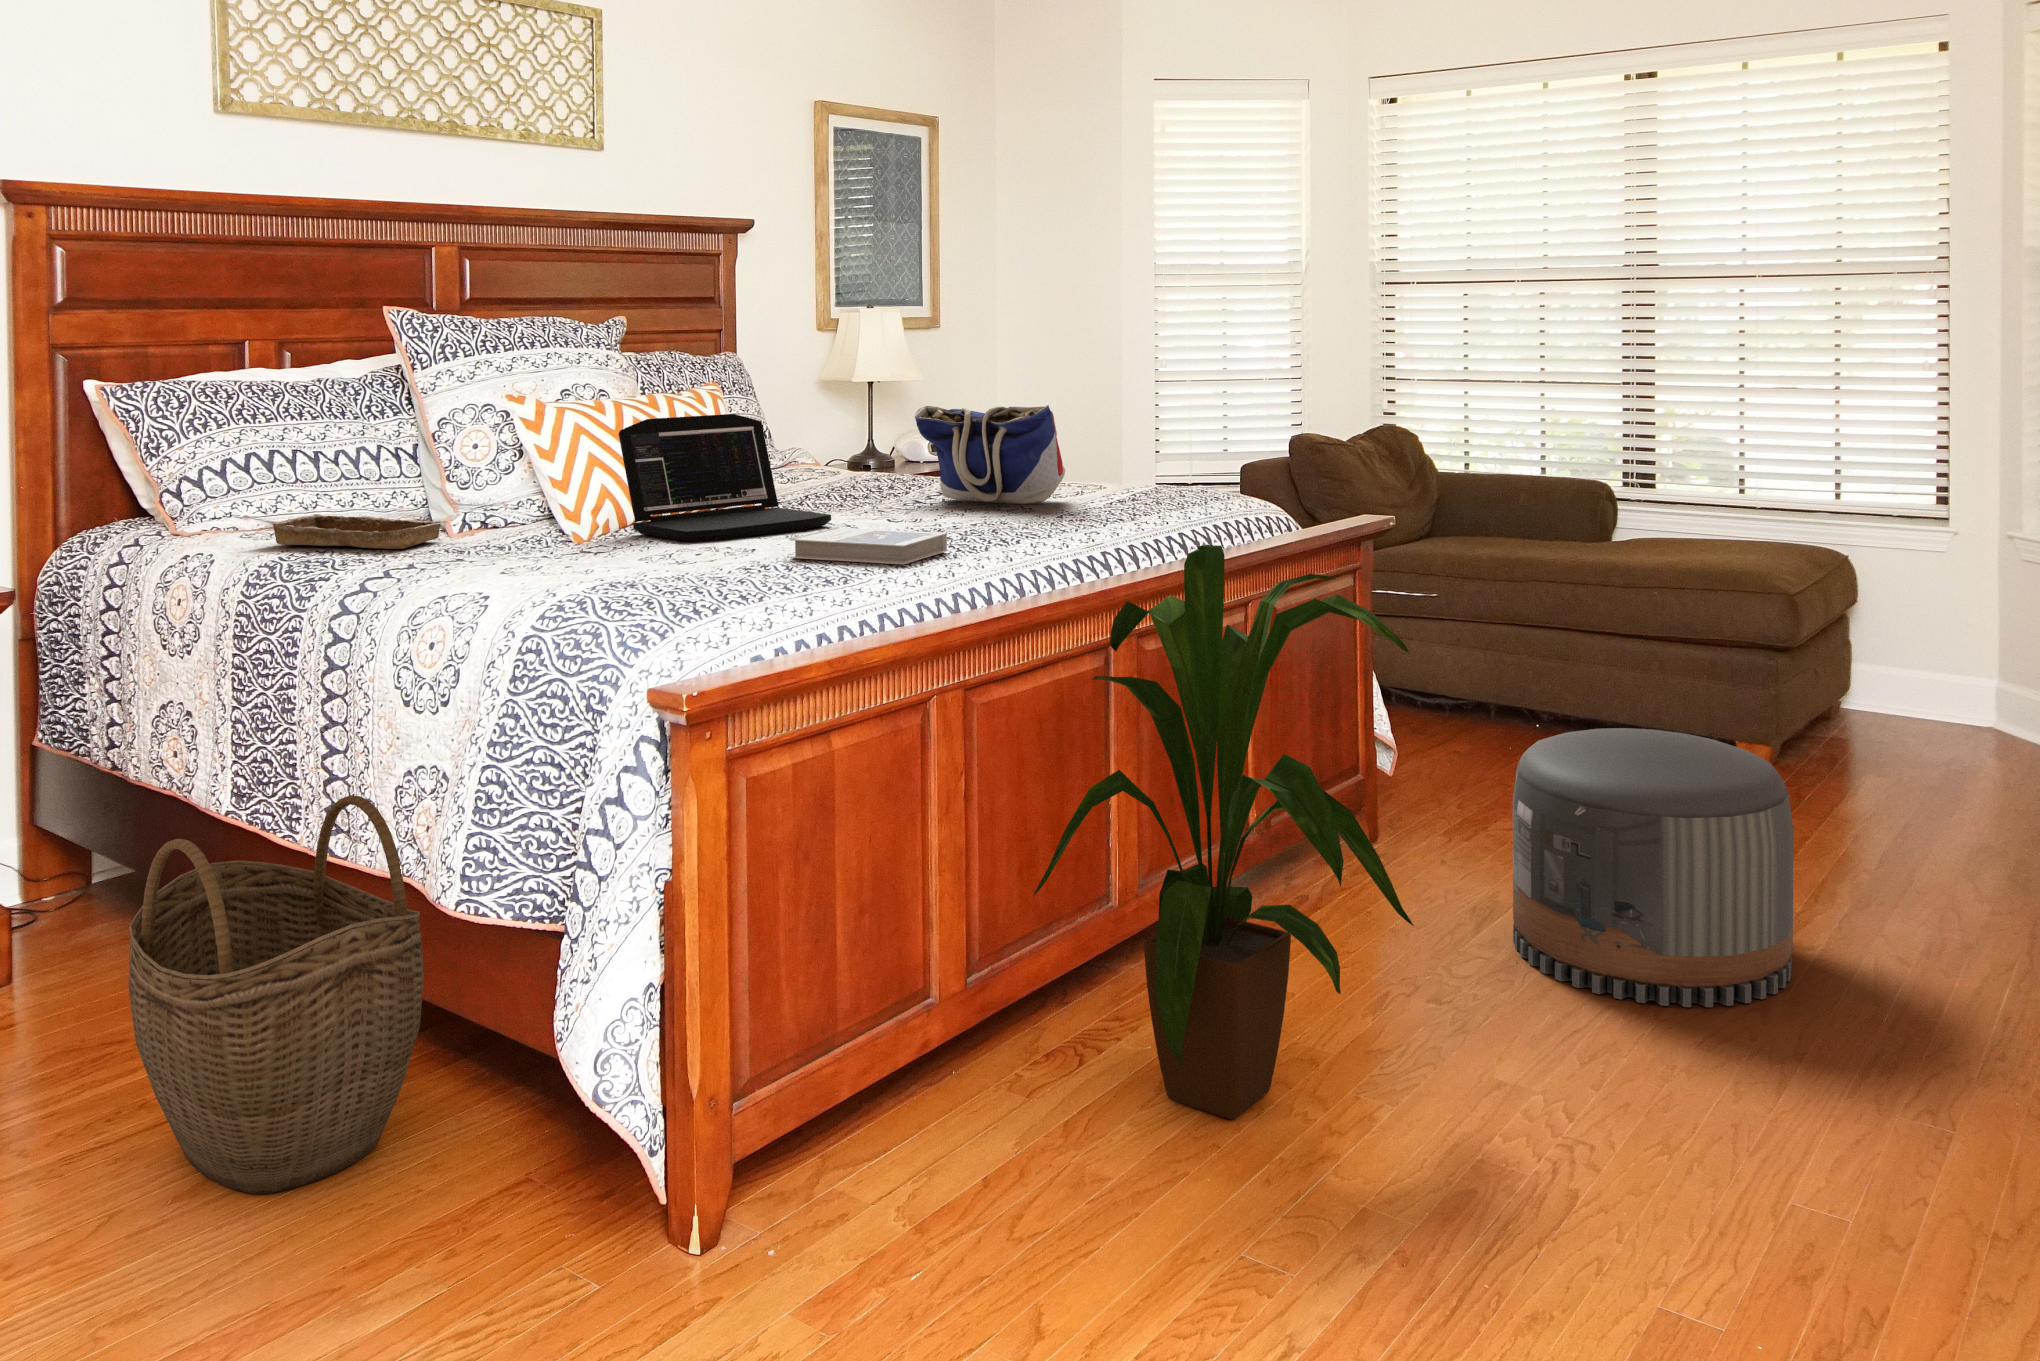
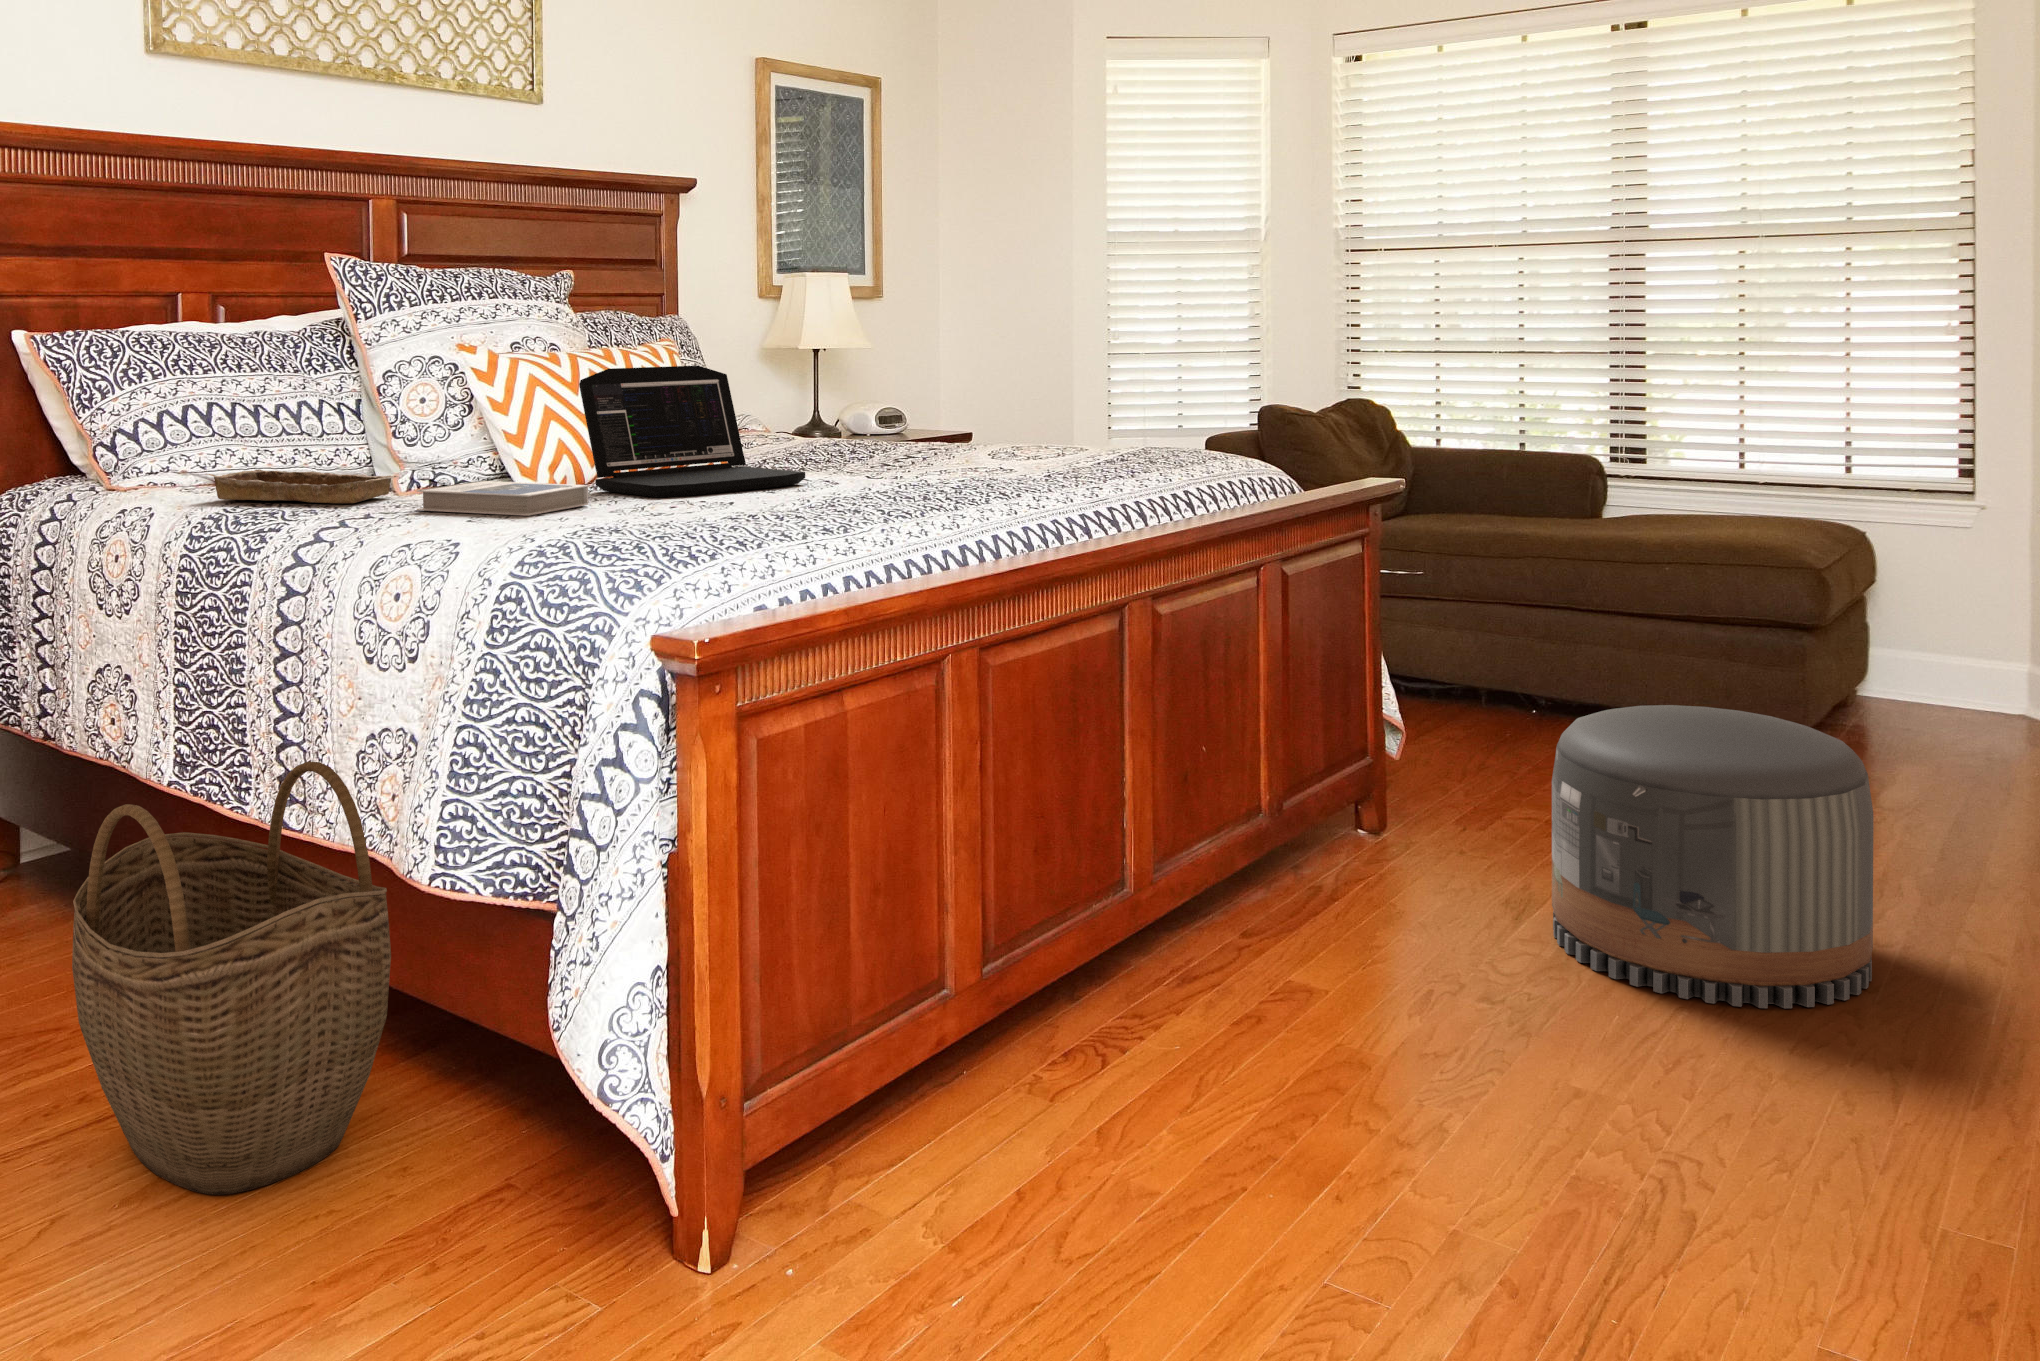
tote bag: present [915,405,1065,504] -> none [884,359,1046,466]
hardback book: present [789,527,947,565] -> present [416,481,588,516]
house plant: present [1034,545,1414,1119] -> none [1056,483,1490,1125]

